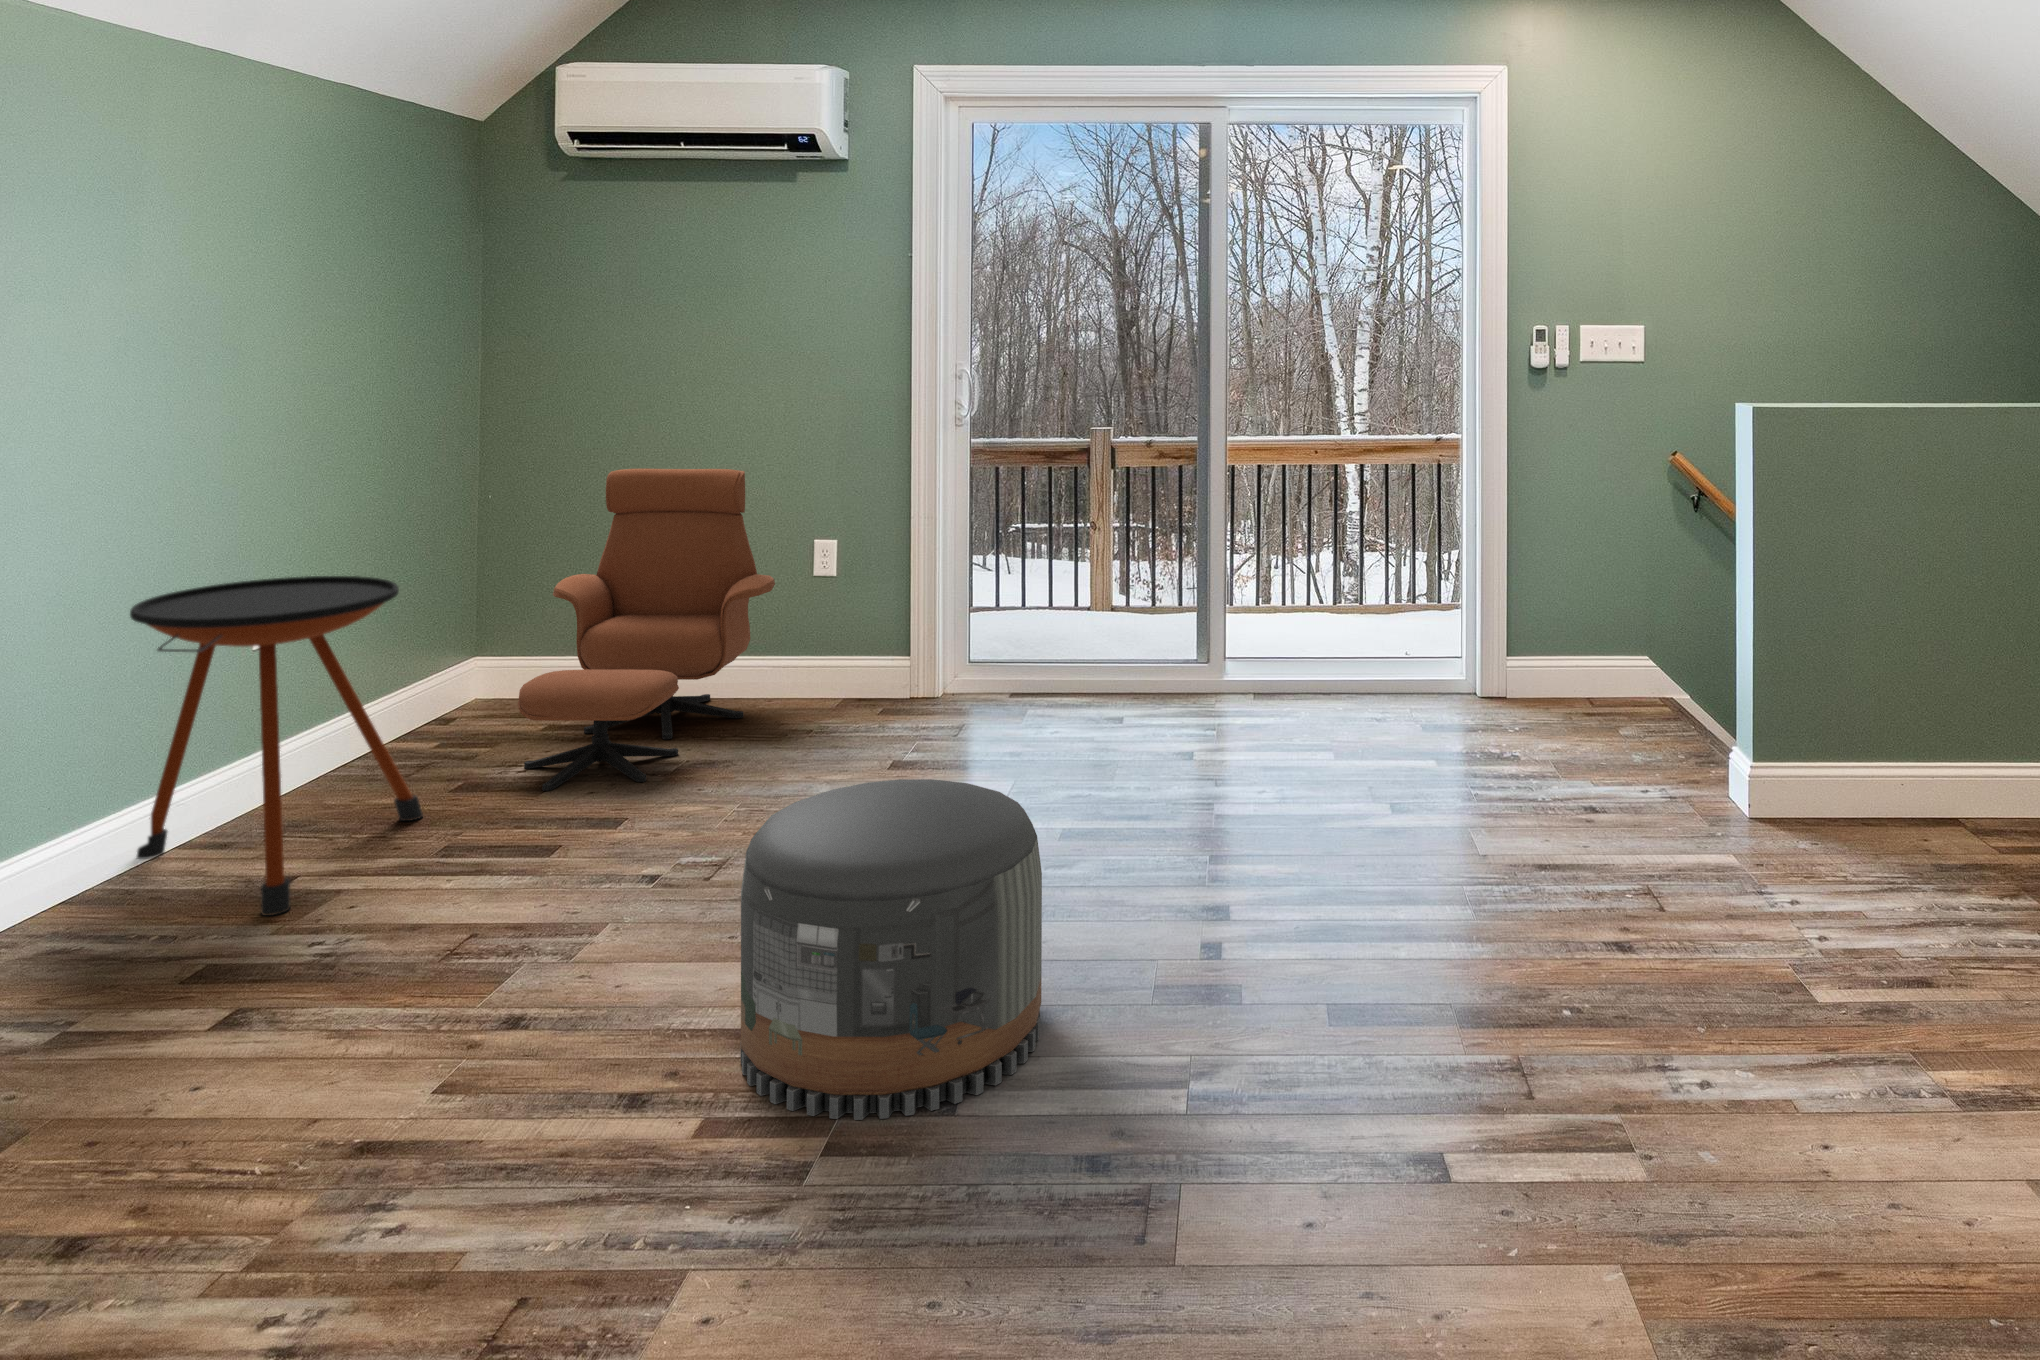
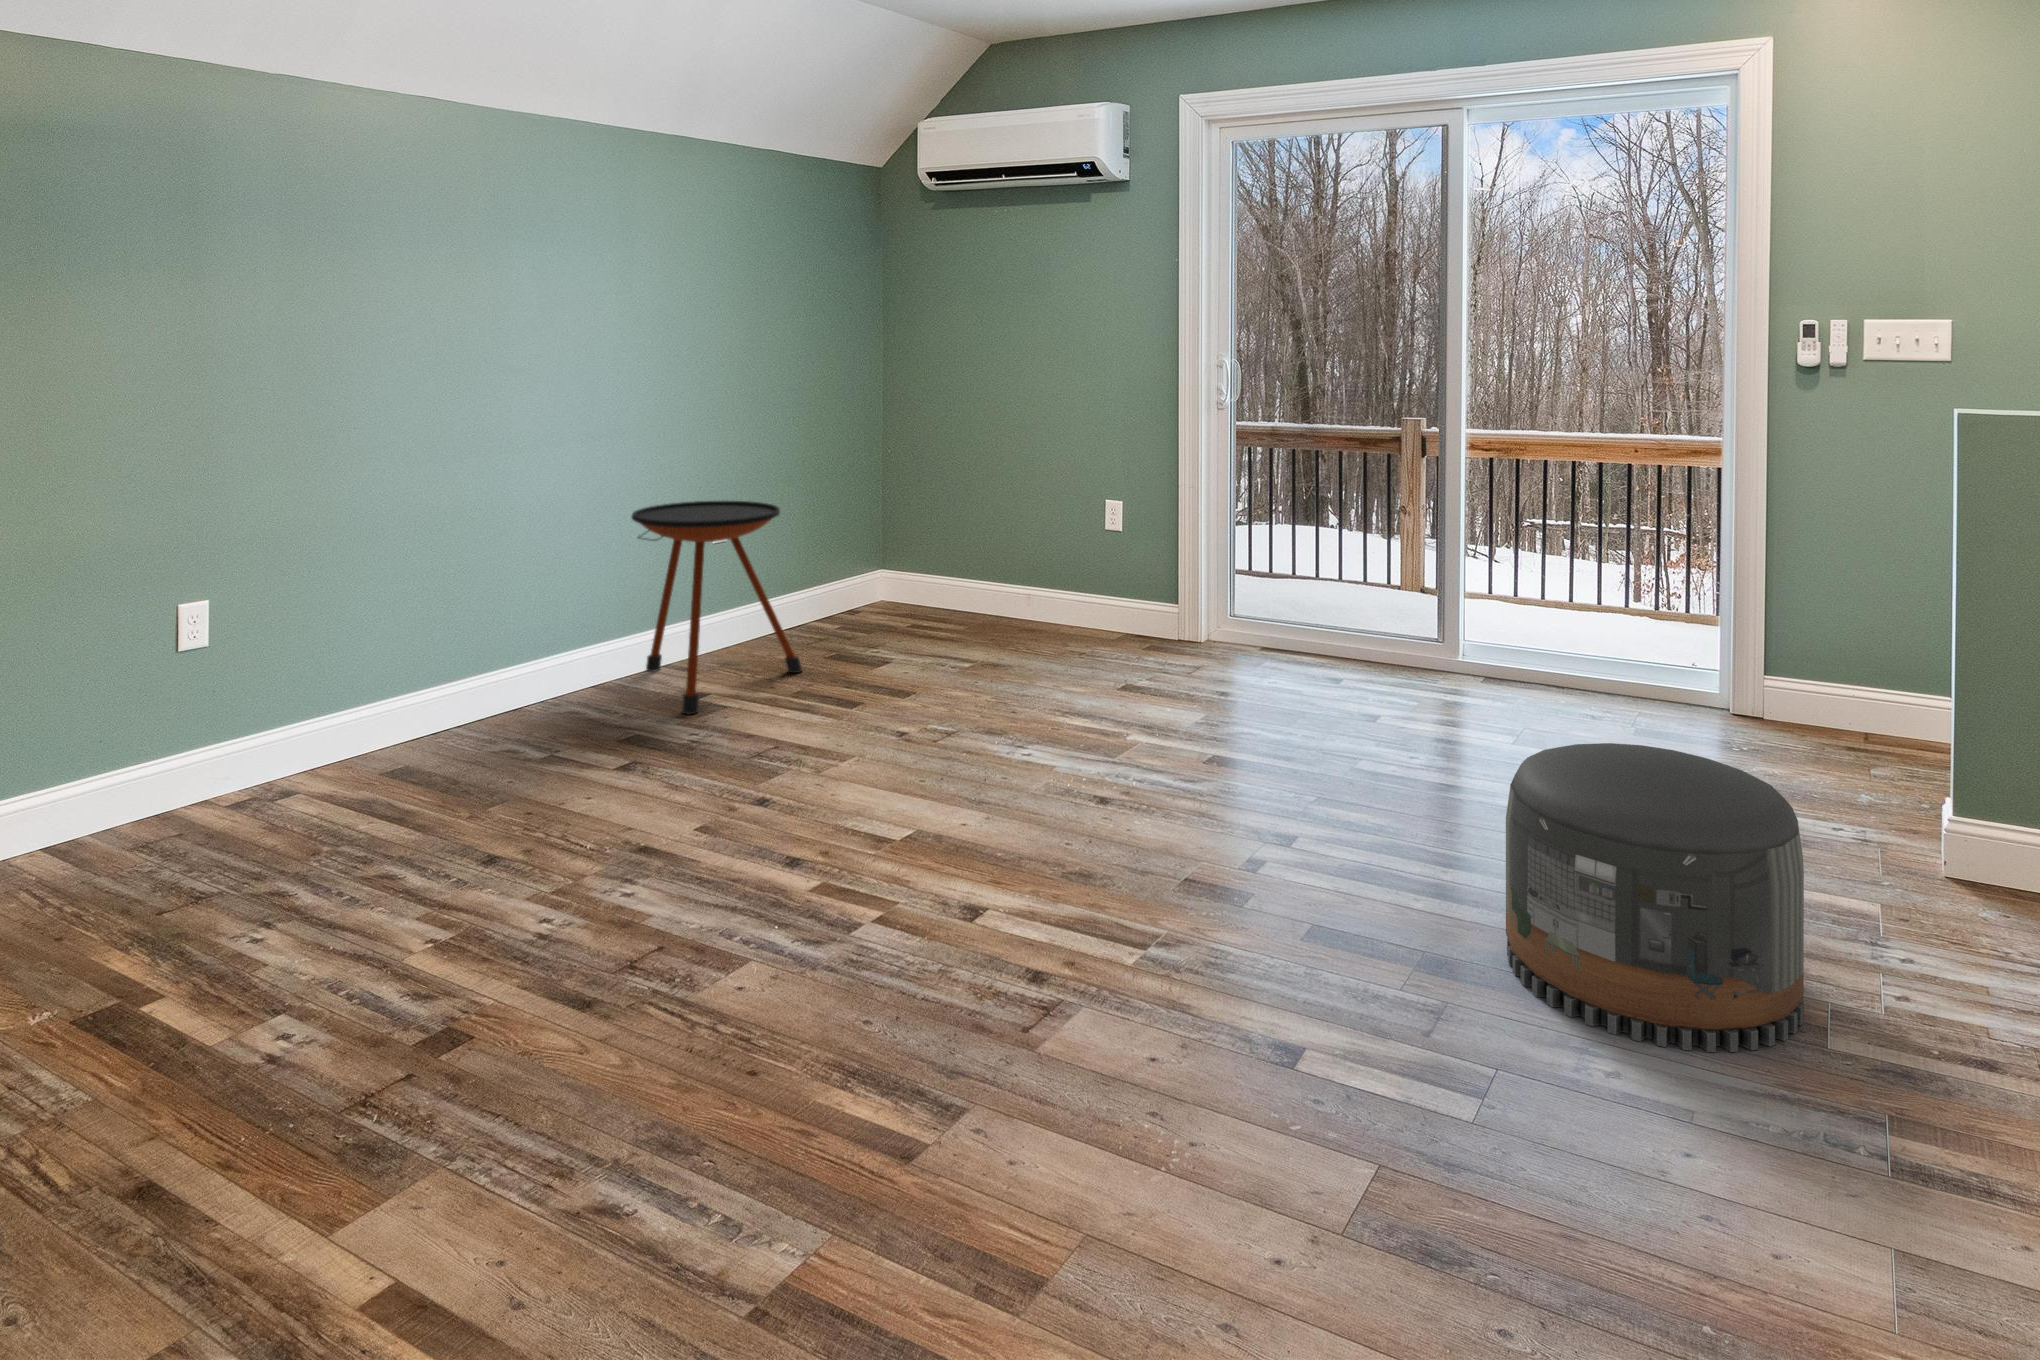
lounge chair: present [518,469,775,791] -> none [872,441,1069,671]
pouf: present [741,779,1042,1120] -> present [1506,743,1804,1052]

